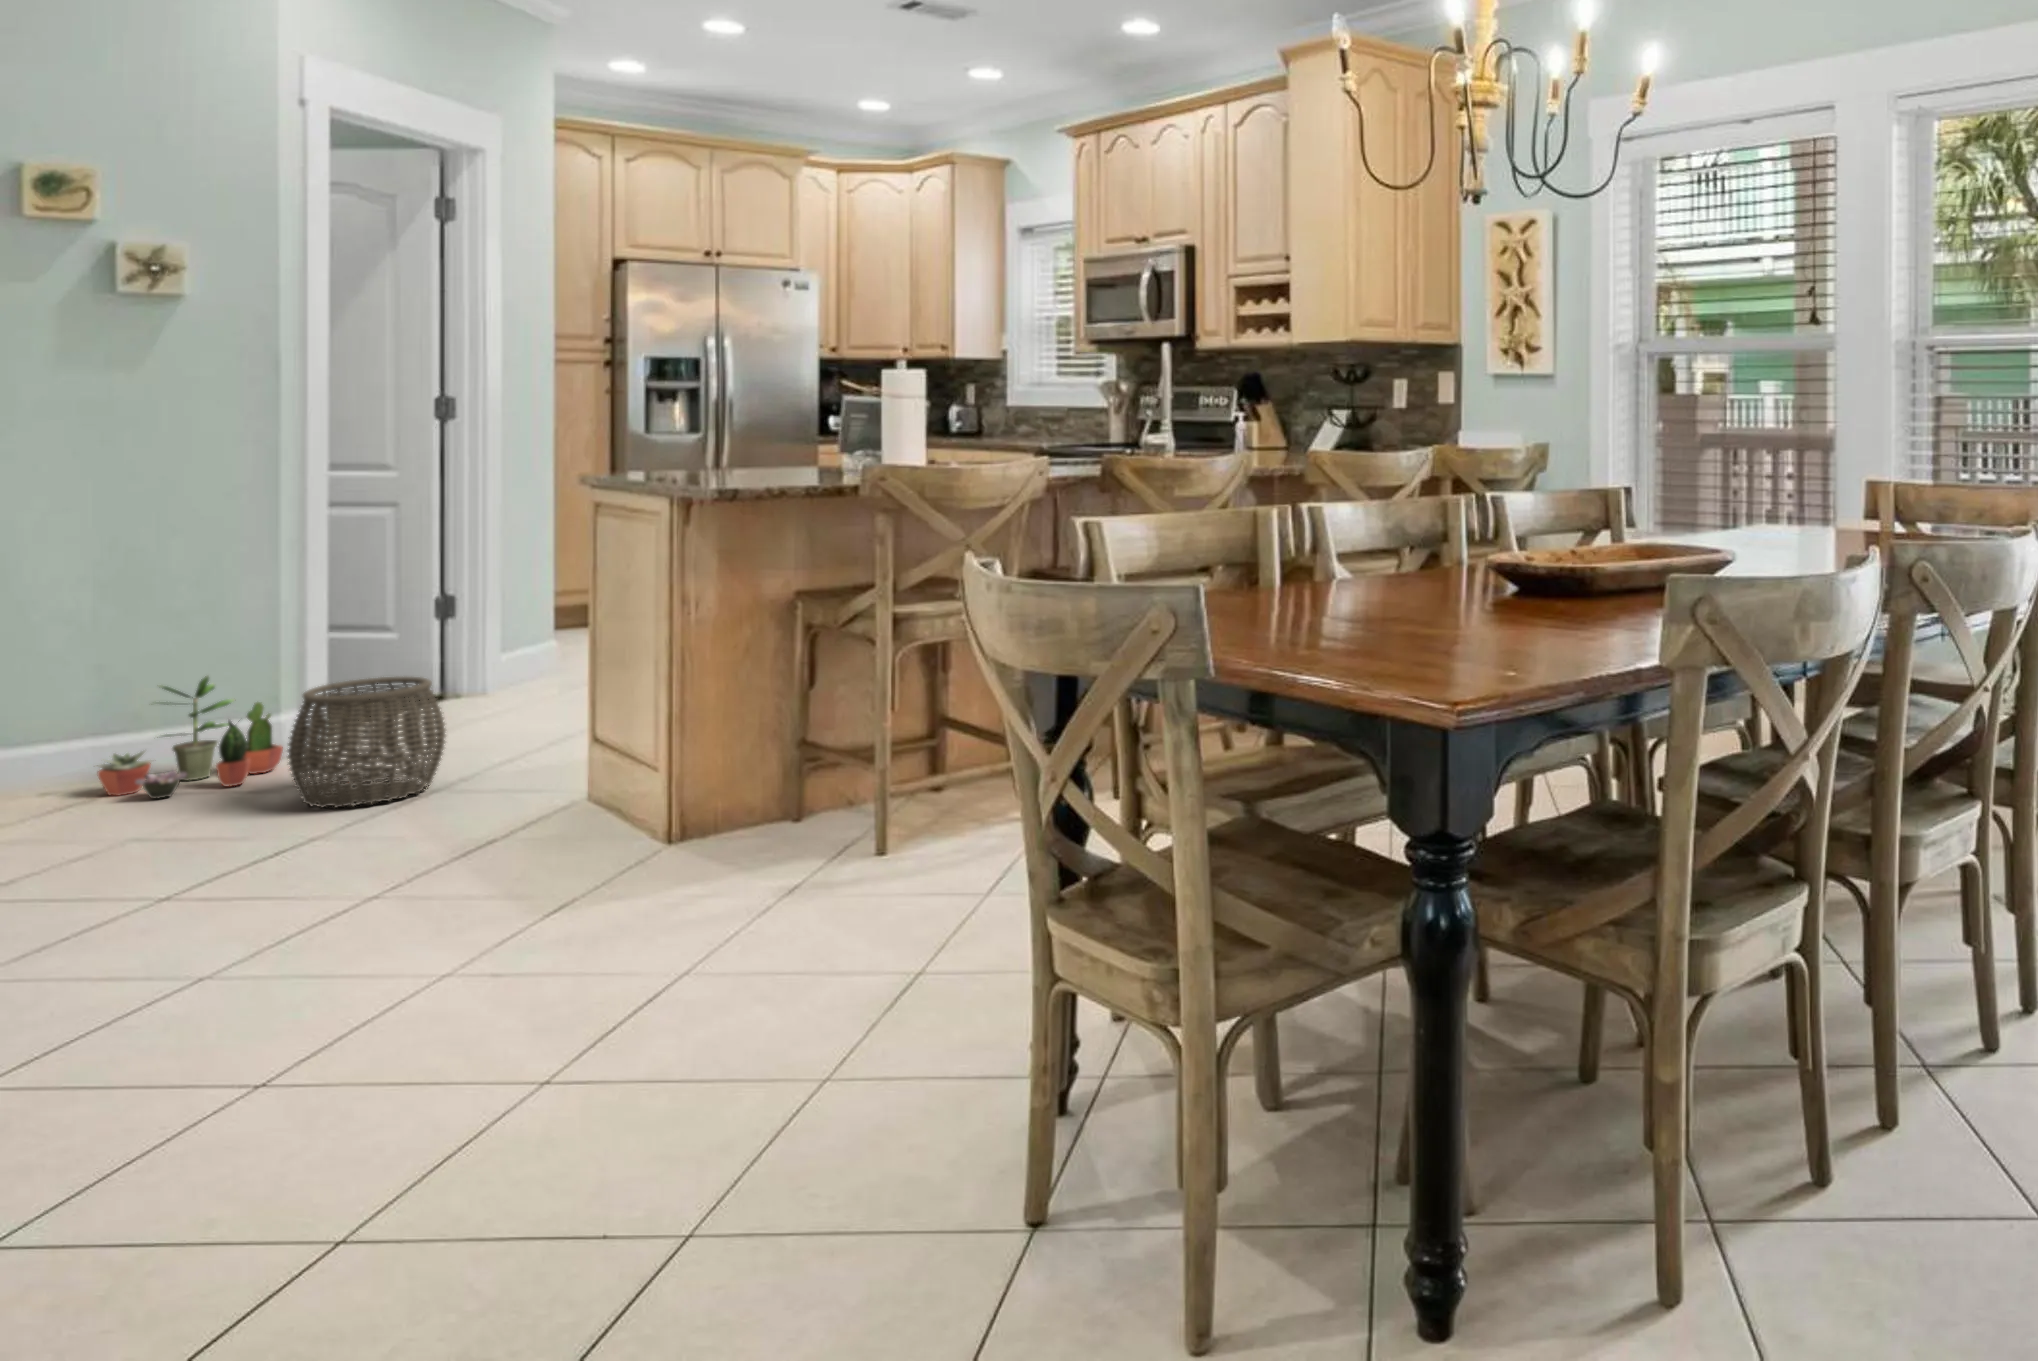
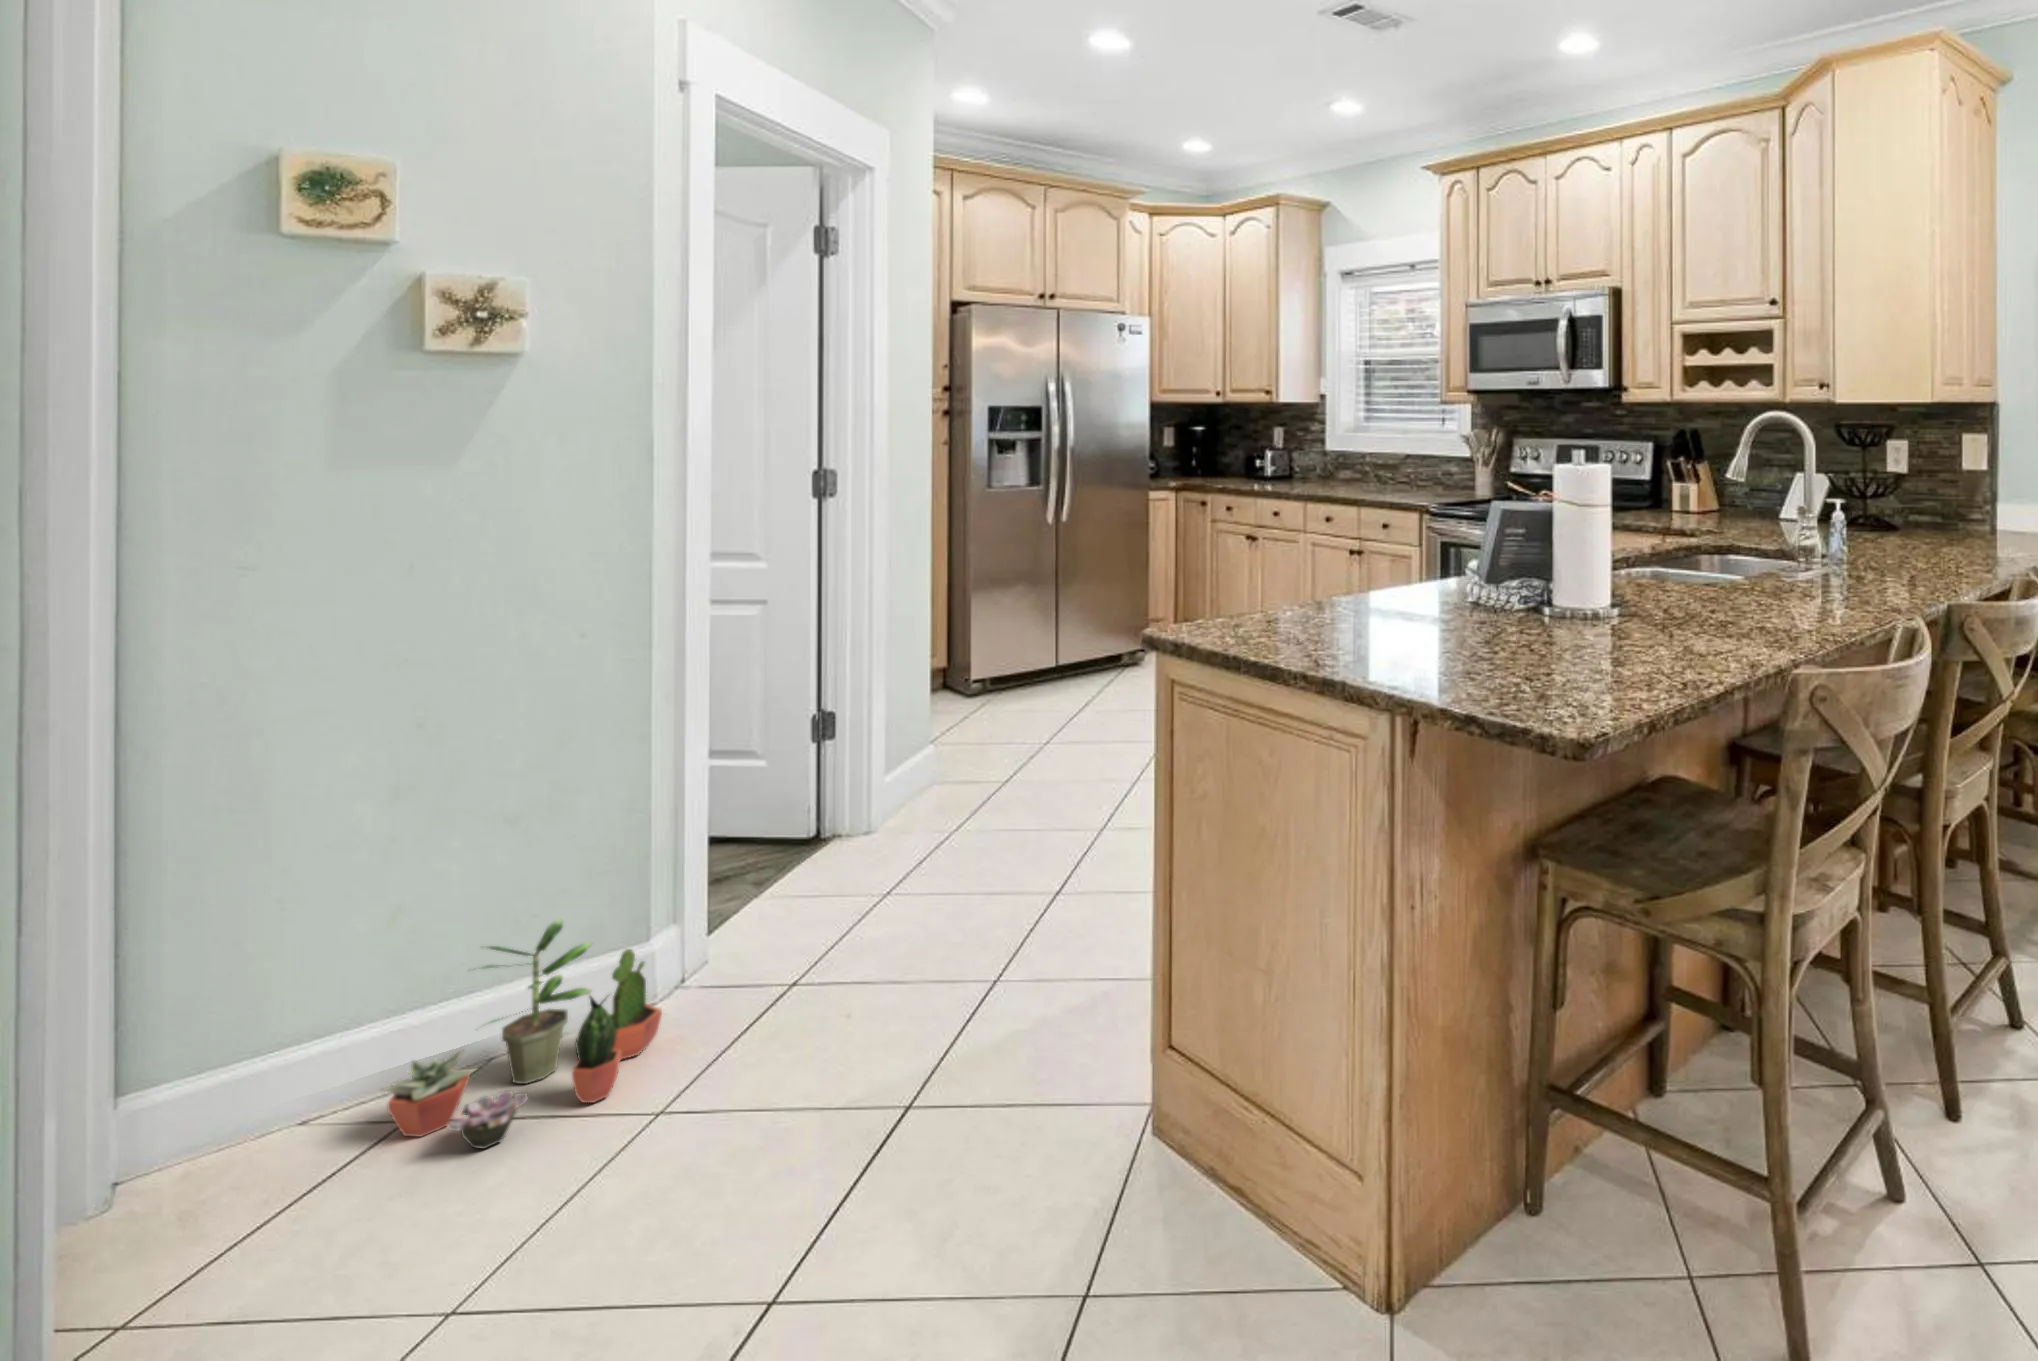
woven basket: present [288,676,446,808] -> none [692,920,922,1176]

